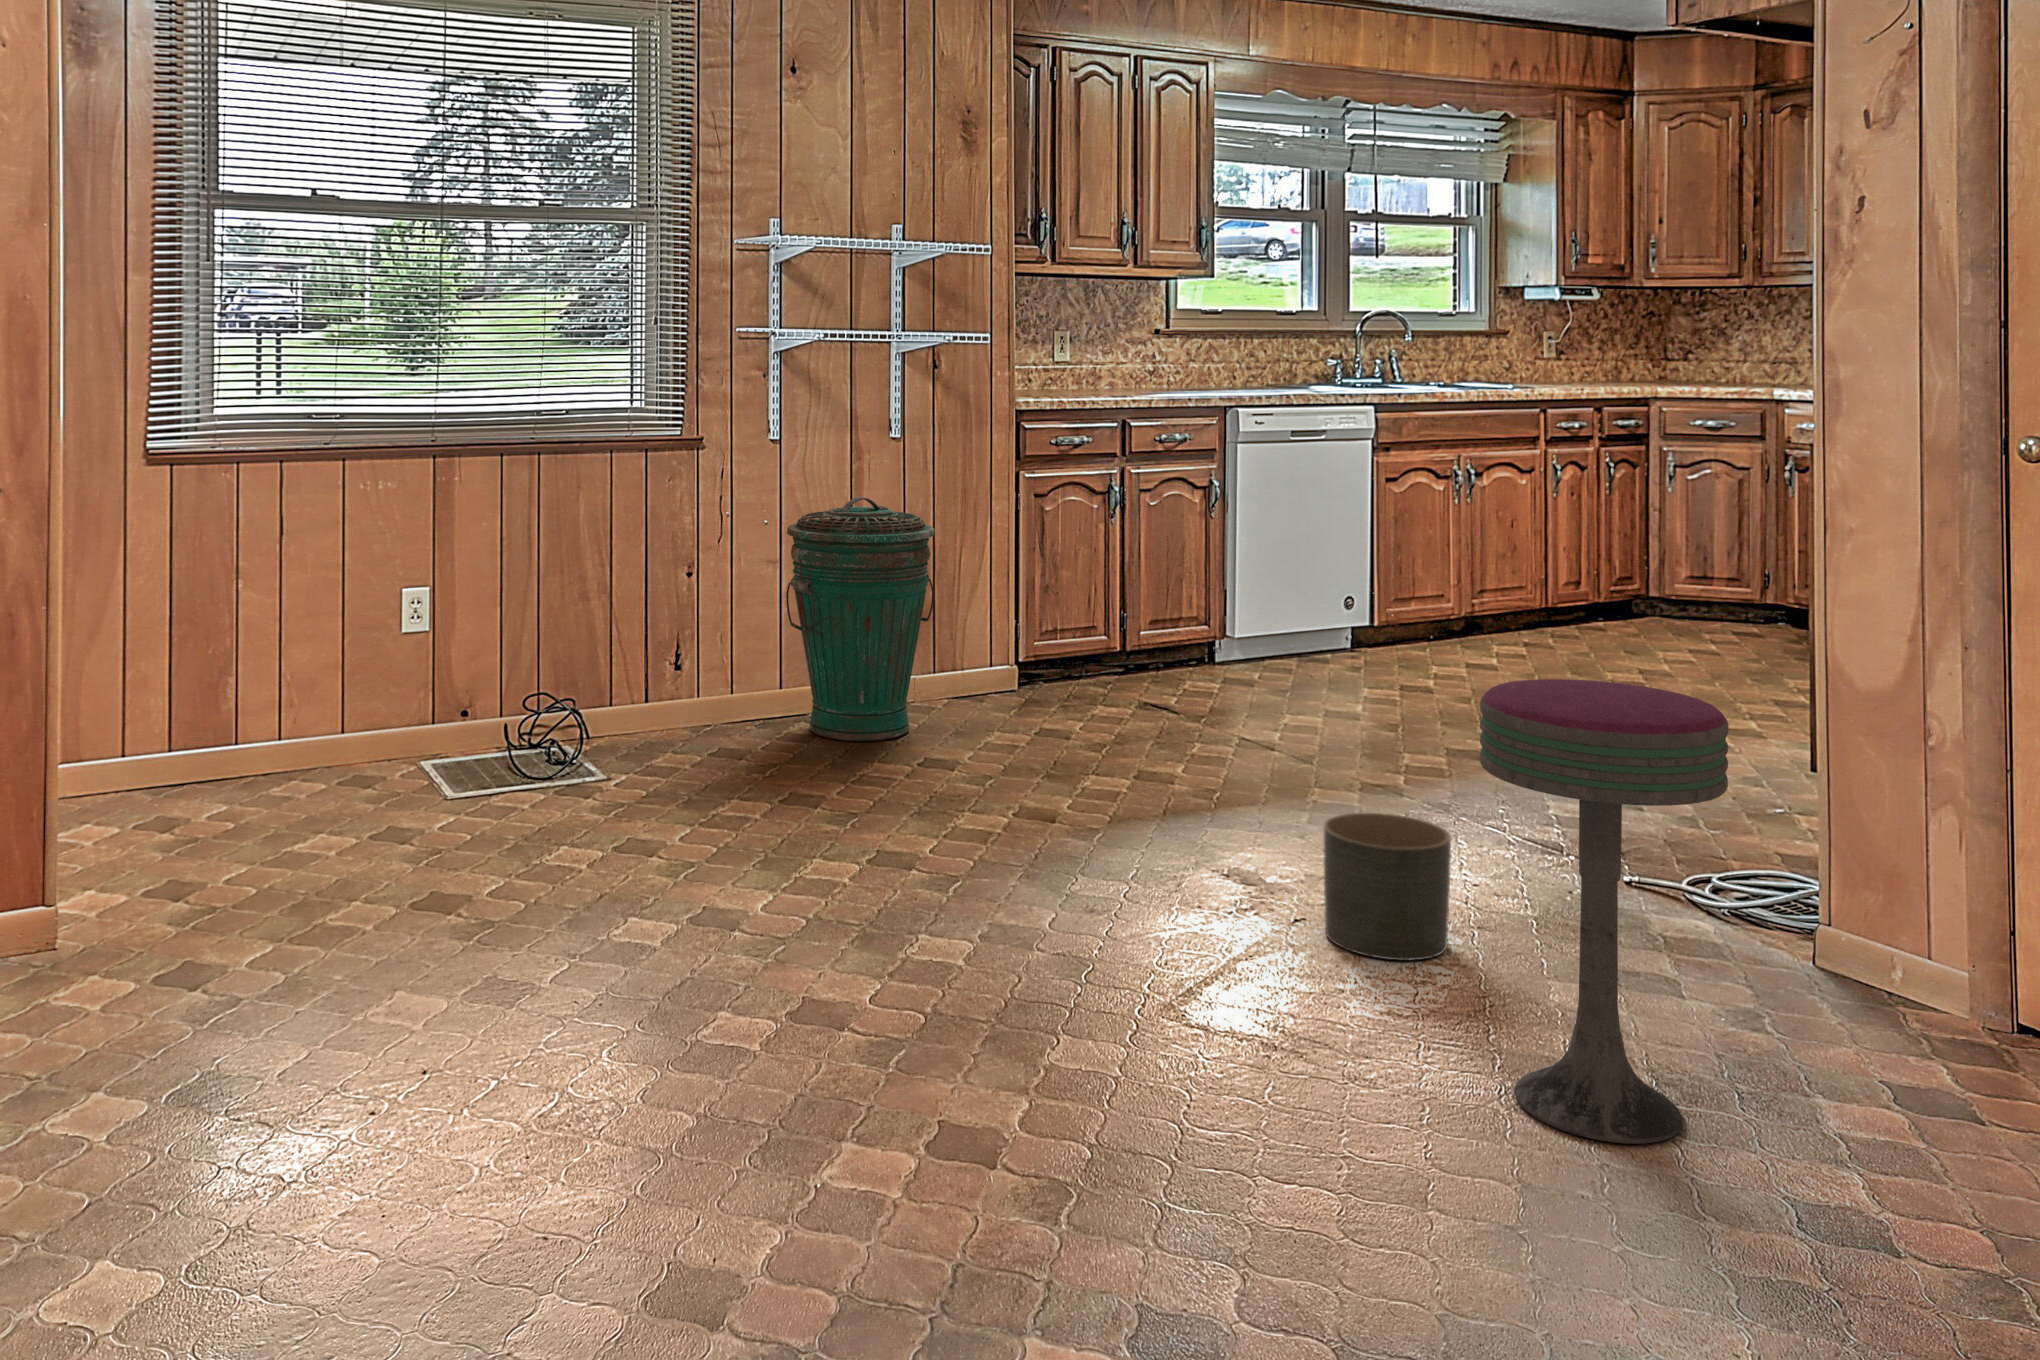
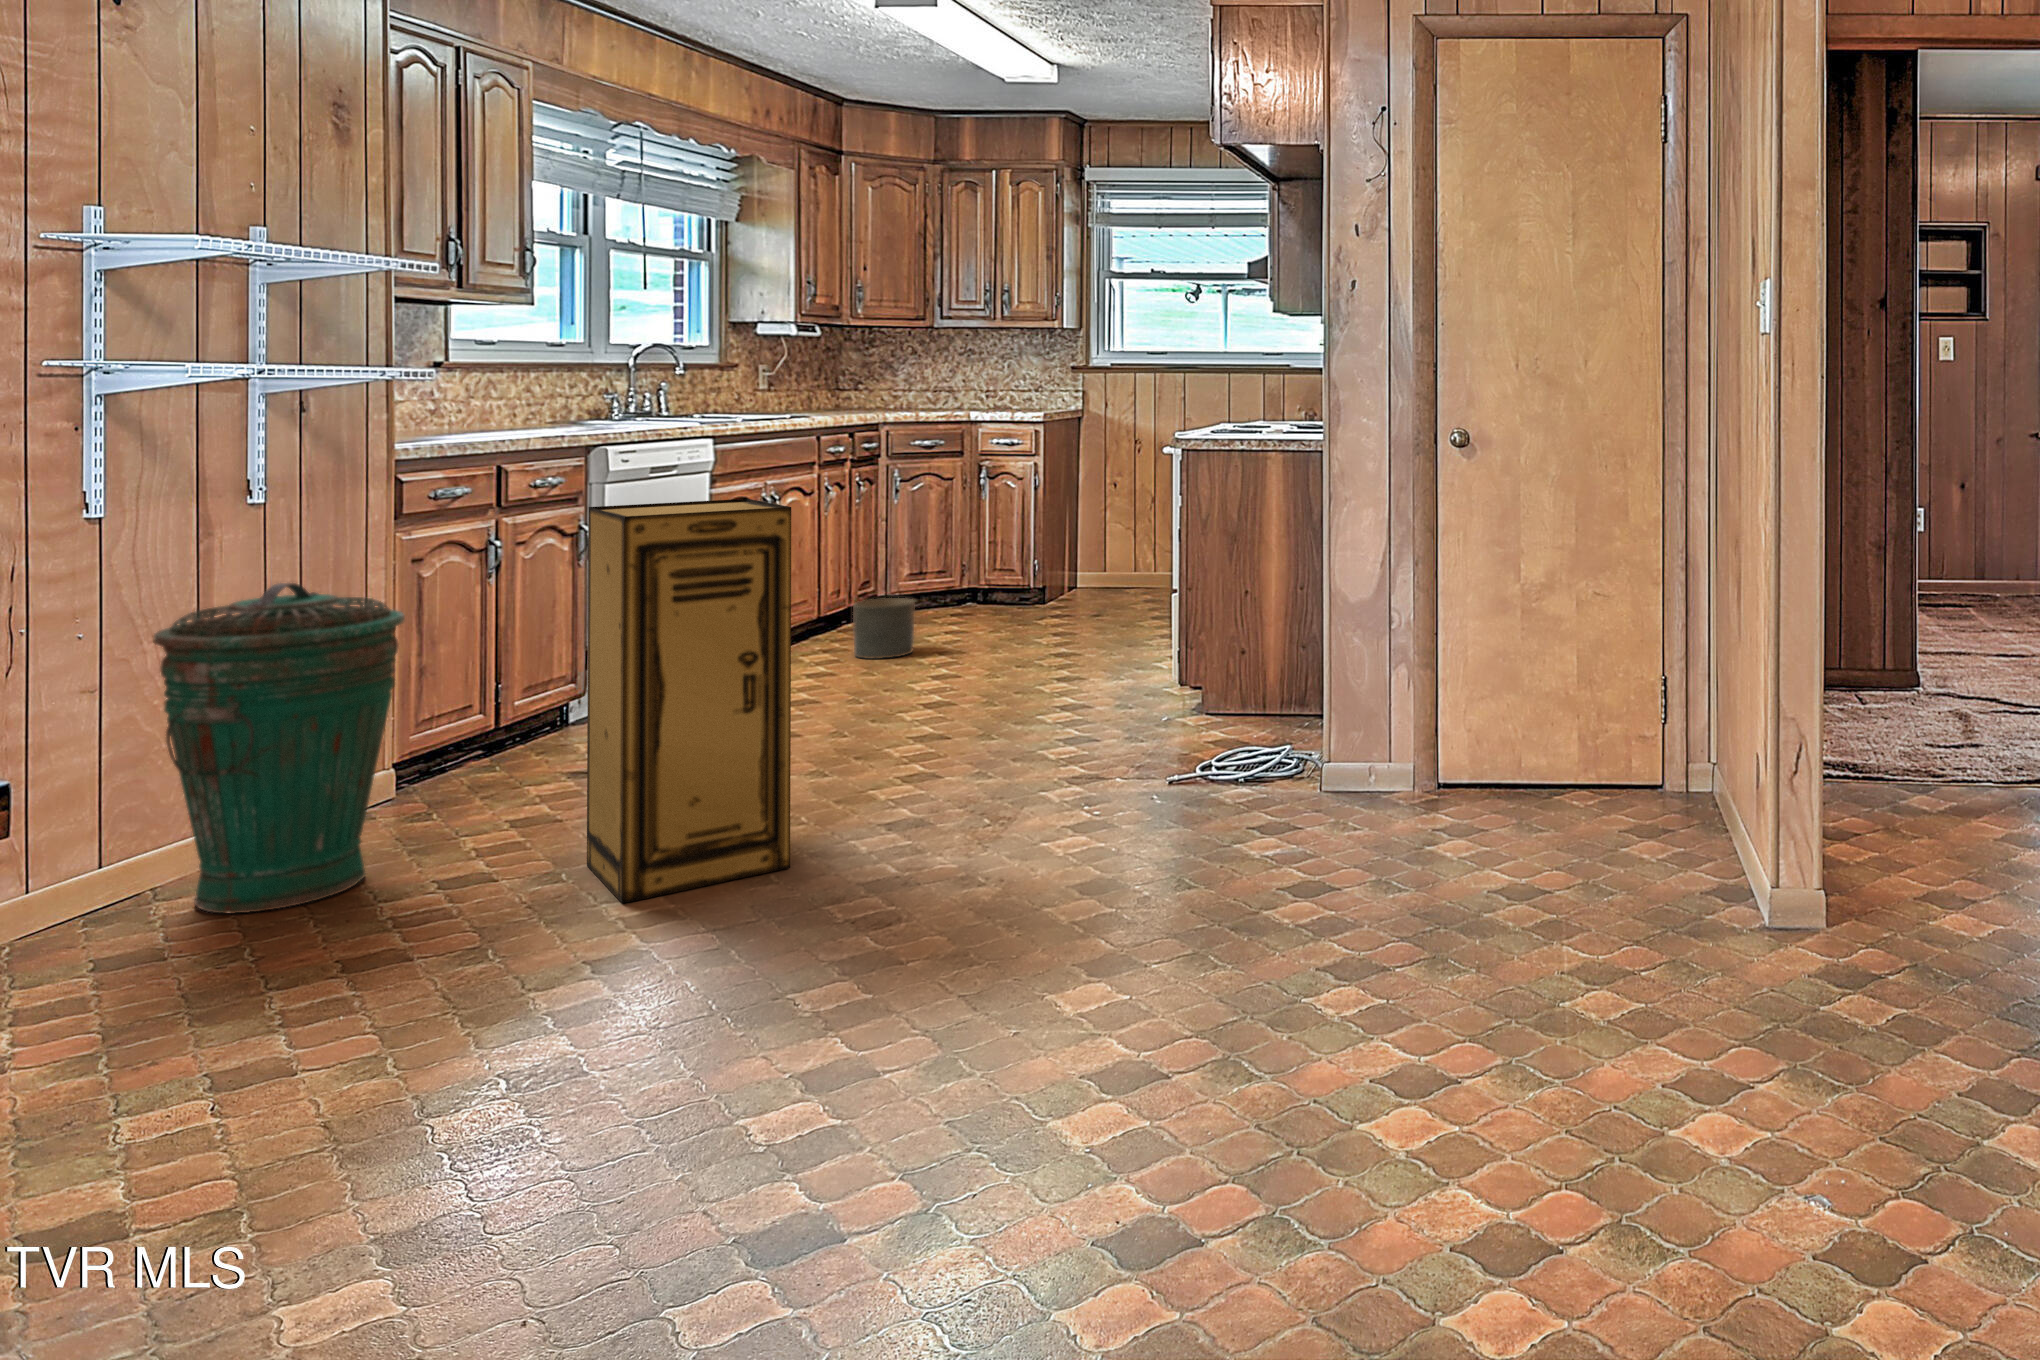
storage cabinet: none [979,456,1146,819] -> present [587,499,791,903]
bar stool: present [1480,679,1729,1144] -> none [1354,610,1509,921]
planter: present [1324,813,1451,961] -> present [853,598,914,659]

